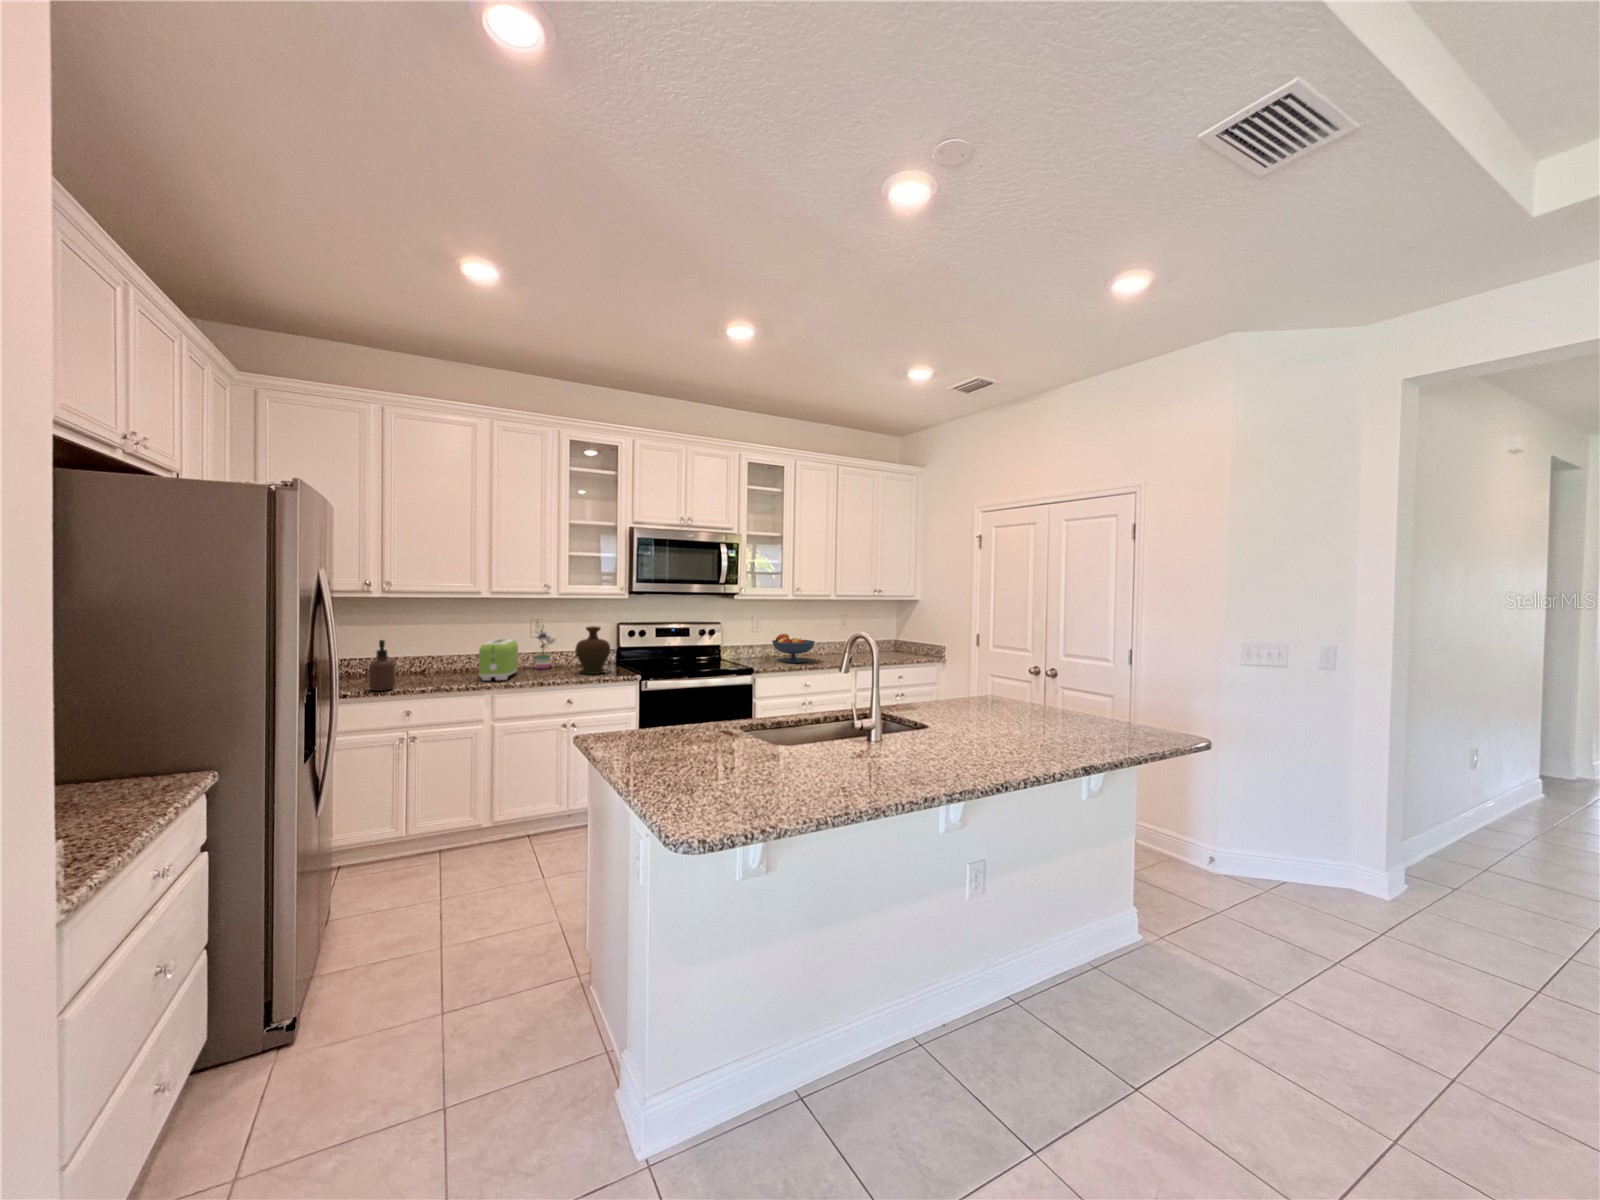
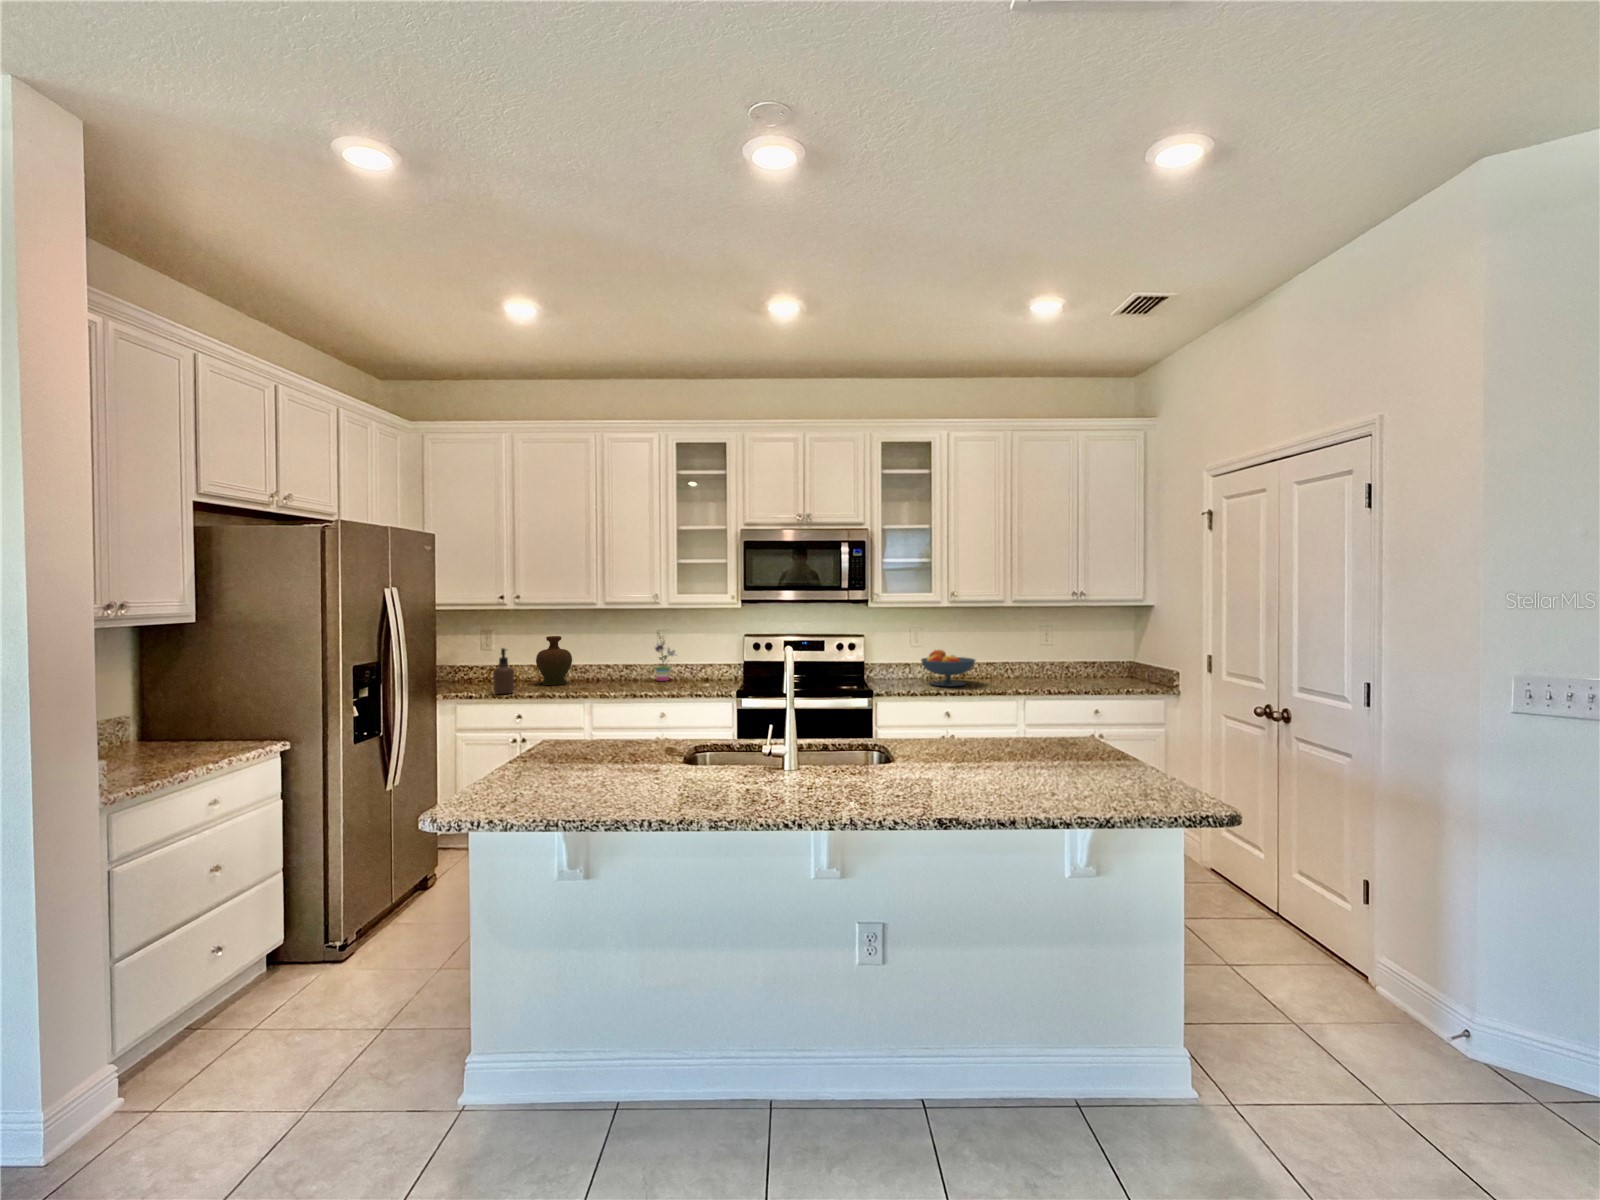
decorative vase: present [575,626,611,674] -> present [536,636,572,685]
toaster: present [479,639,518,680] -> none [587,650,633,690]

